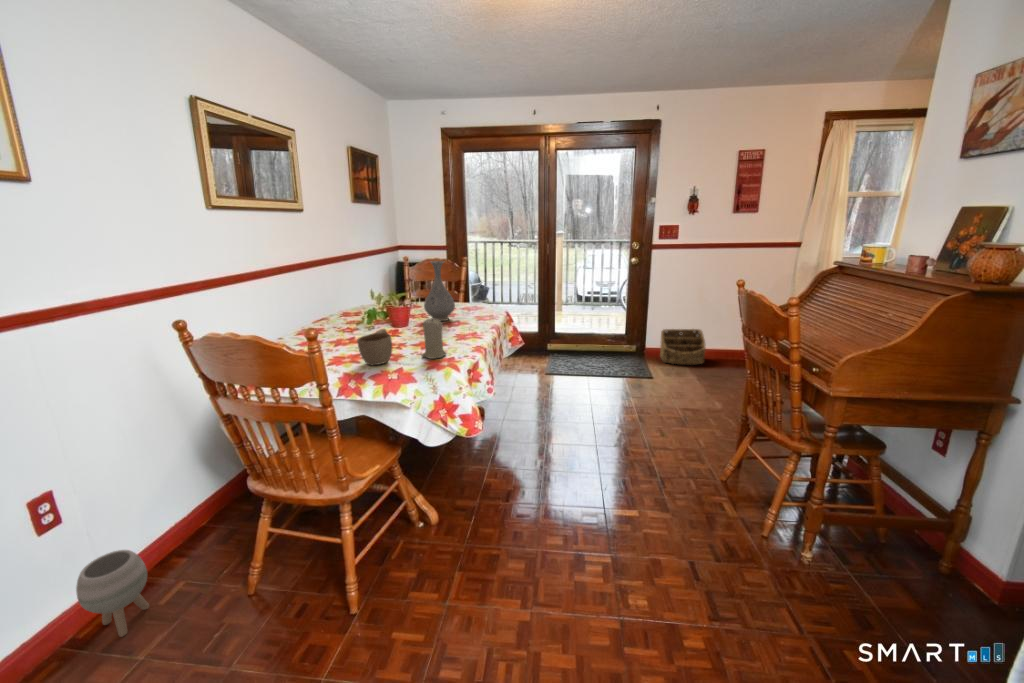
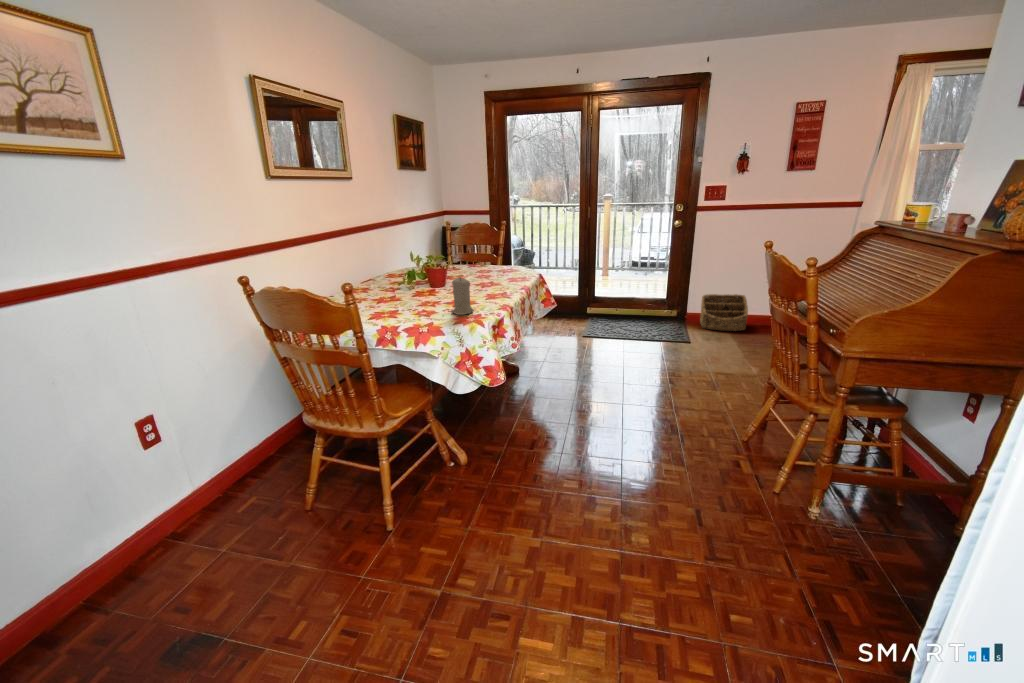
vase: present [424,261,455,321] -> none [459,225,488,282]
cup: present [357,329,392,365] -> none [394,287,425,320]
planter: present [76,550,149,637] -> none [175,466,230,533]

